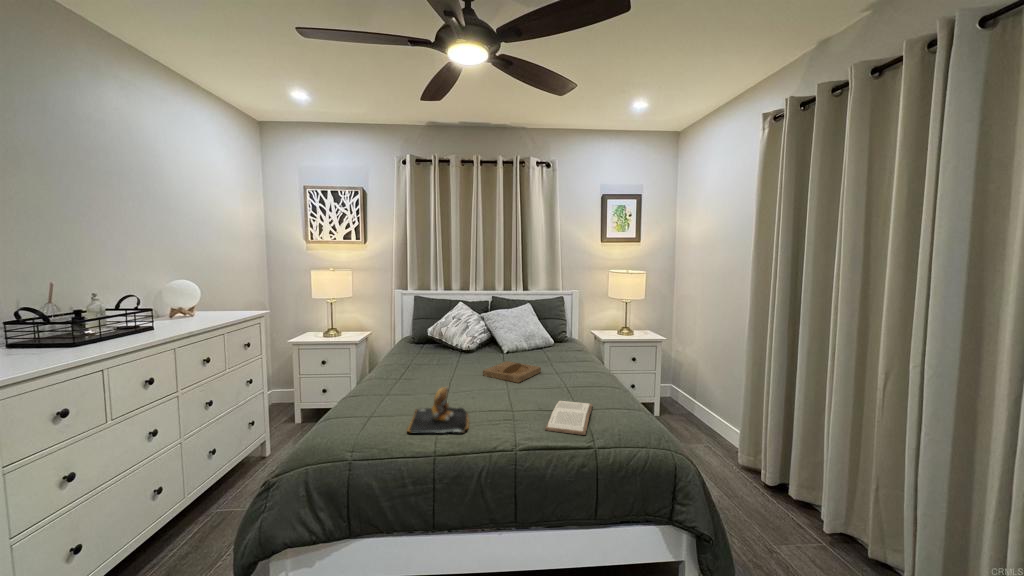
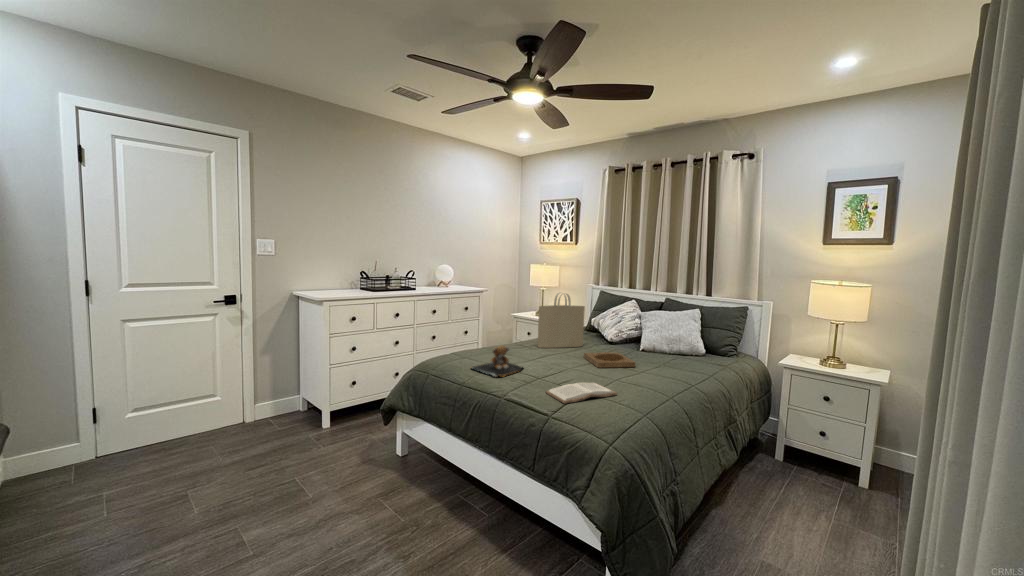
tote bag: none [415,304,454,377] -> present [537,293,585,348]

